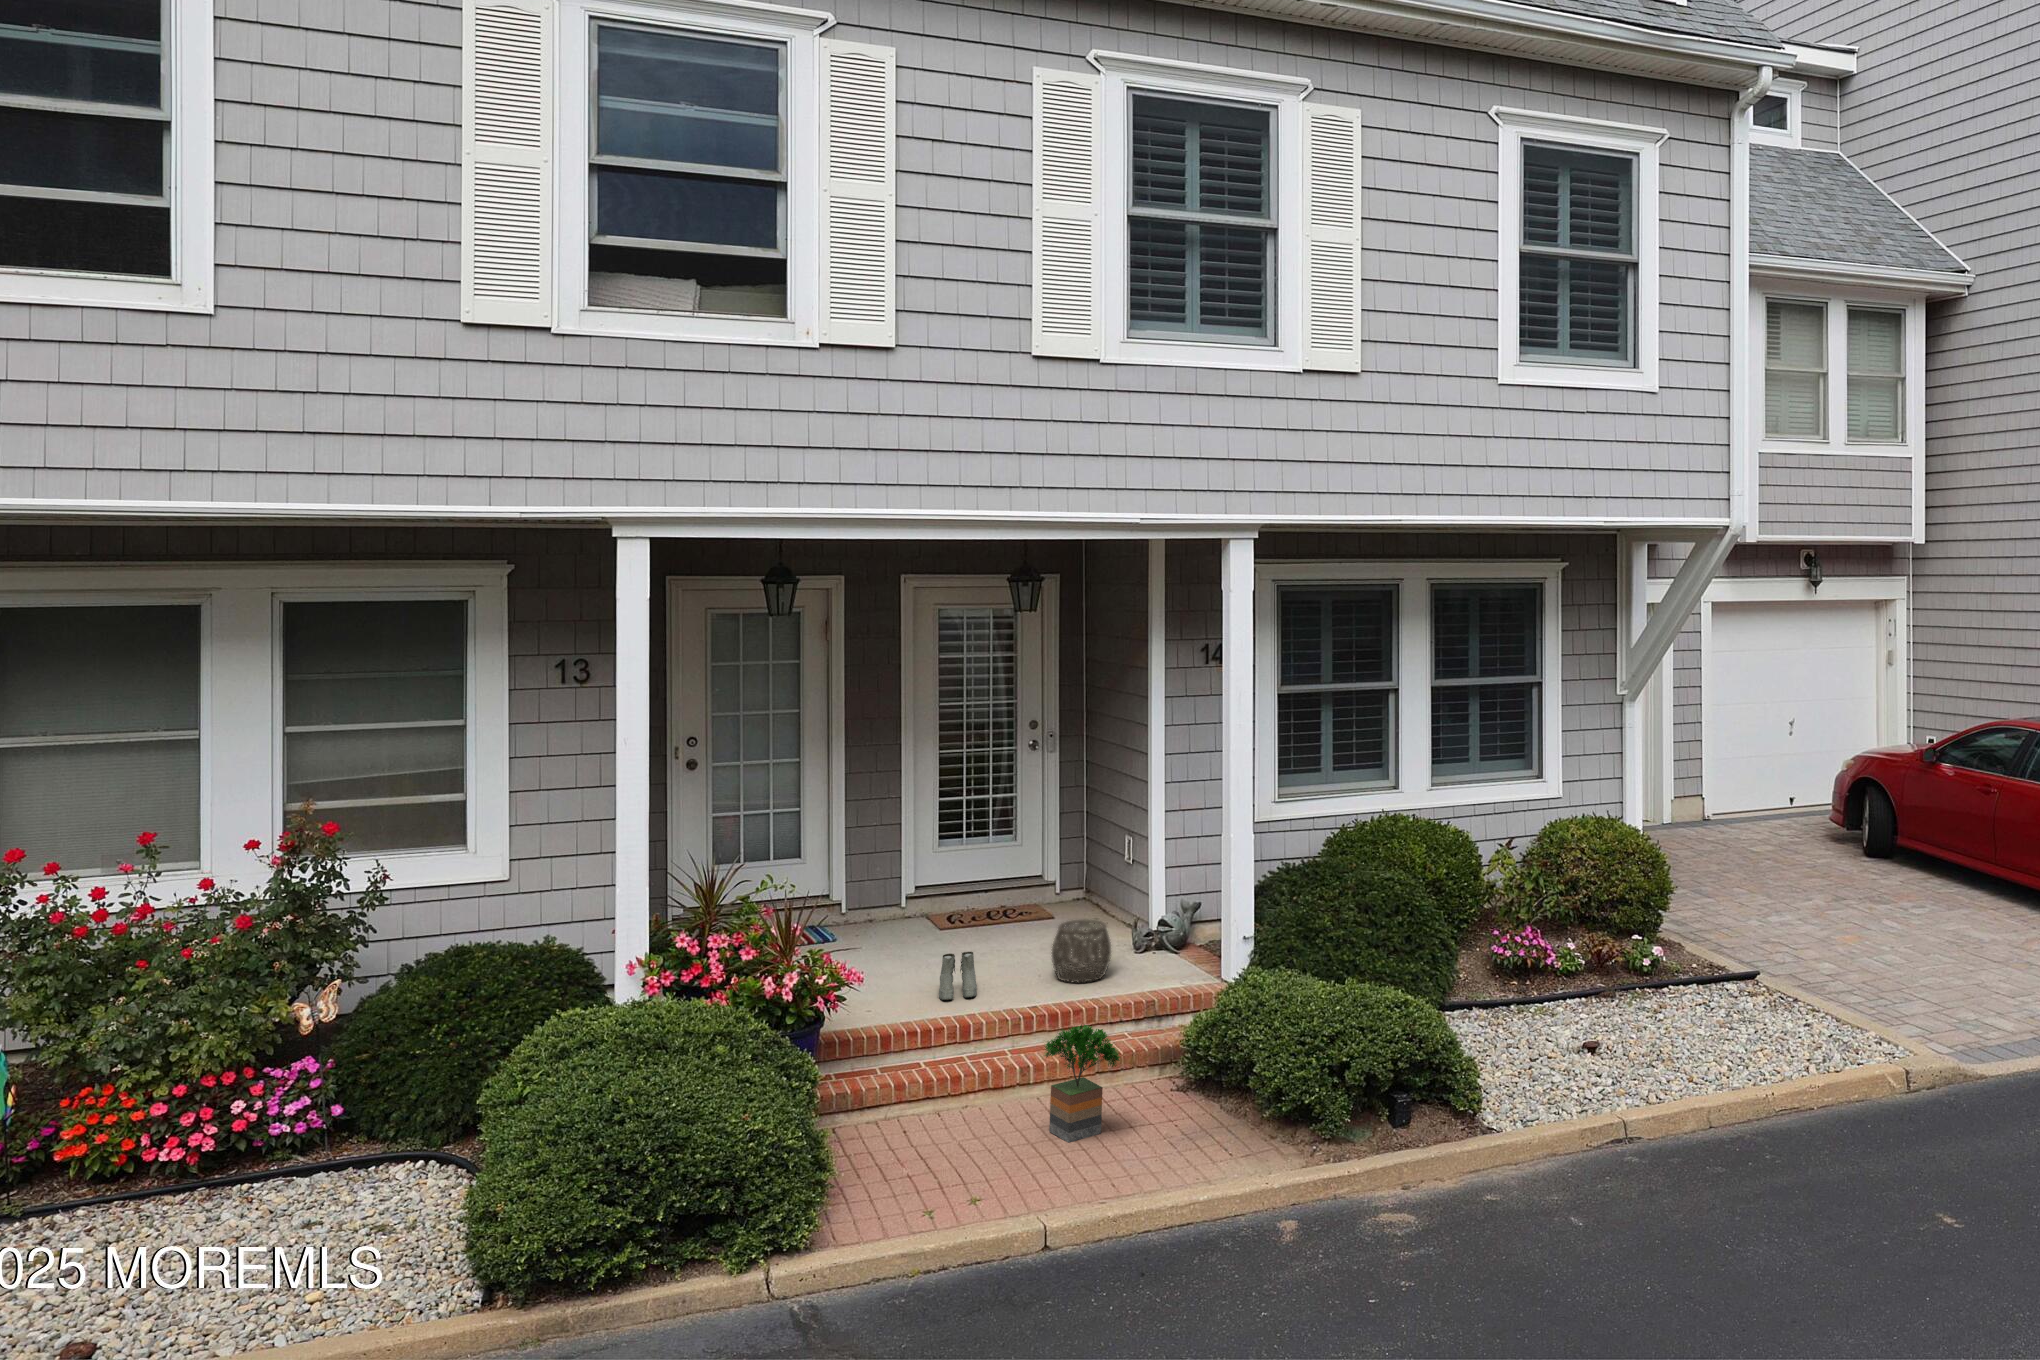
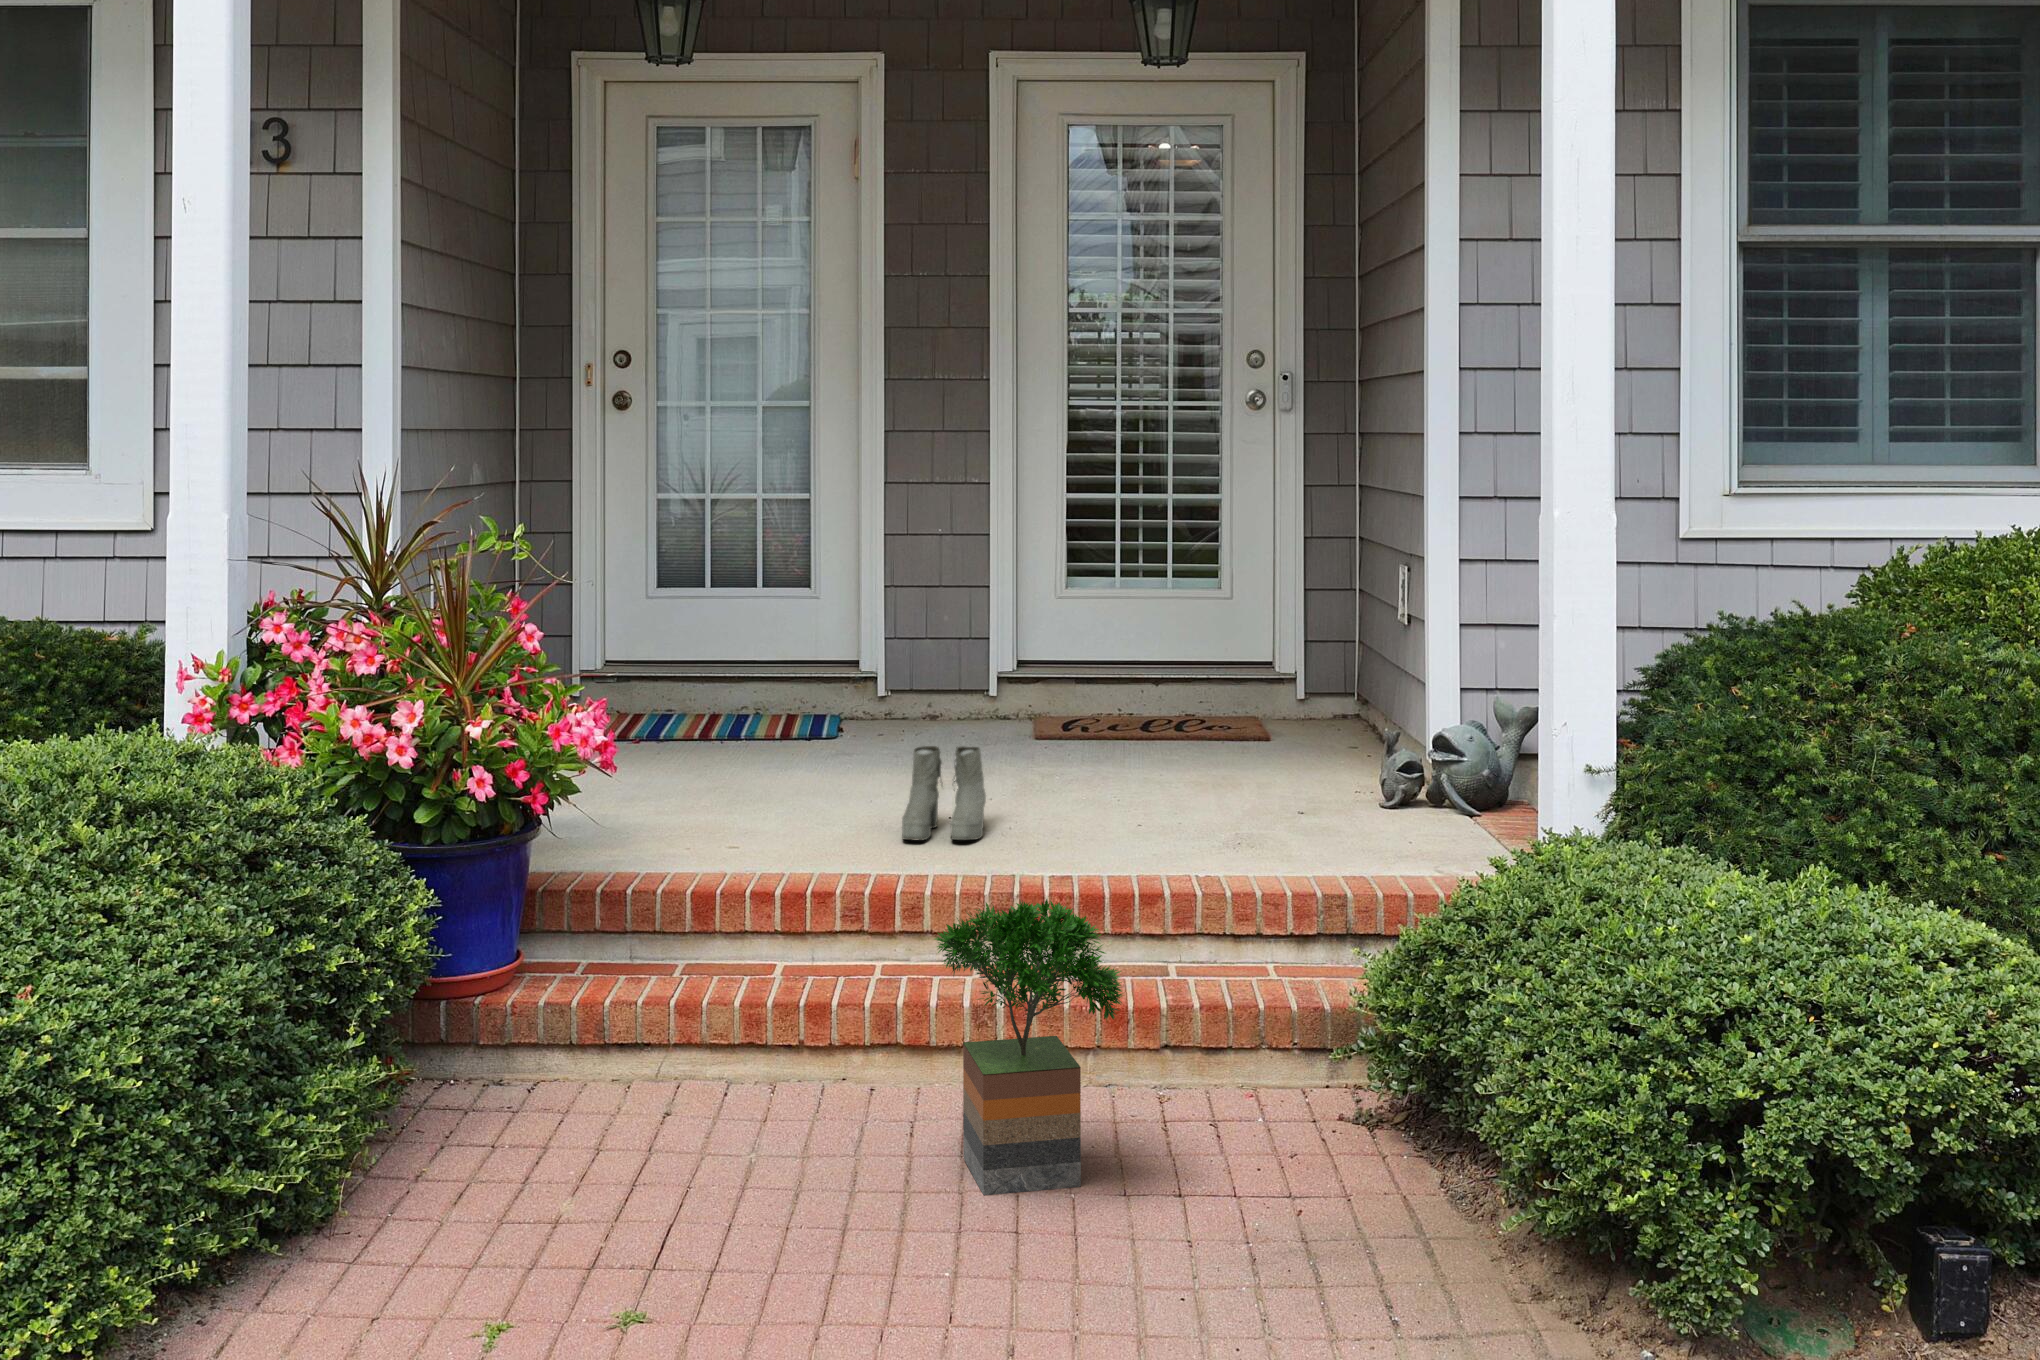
woven basket: present [1052,919,1111,983] -> none [1158,707,1295,842]

